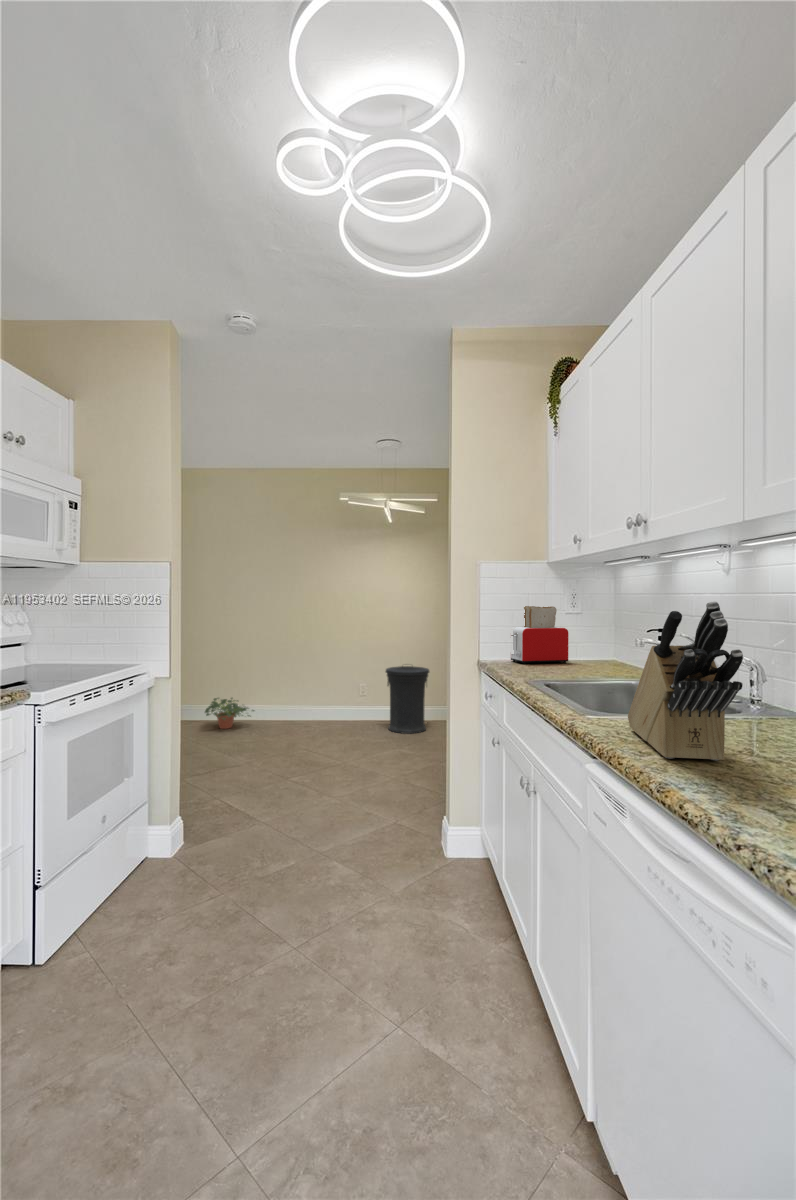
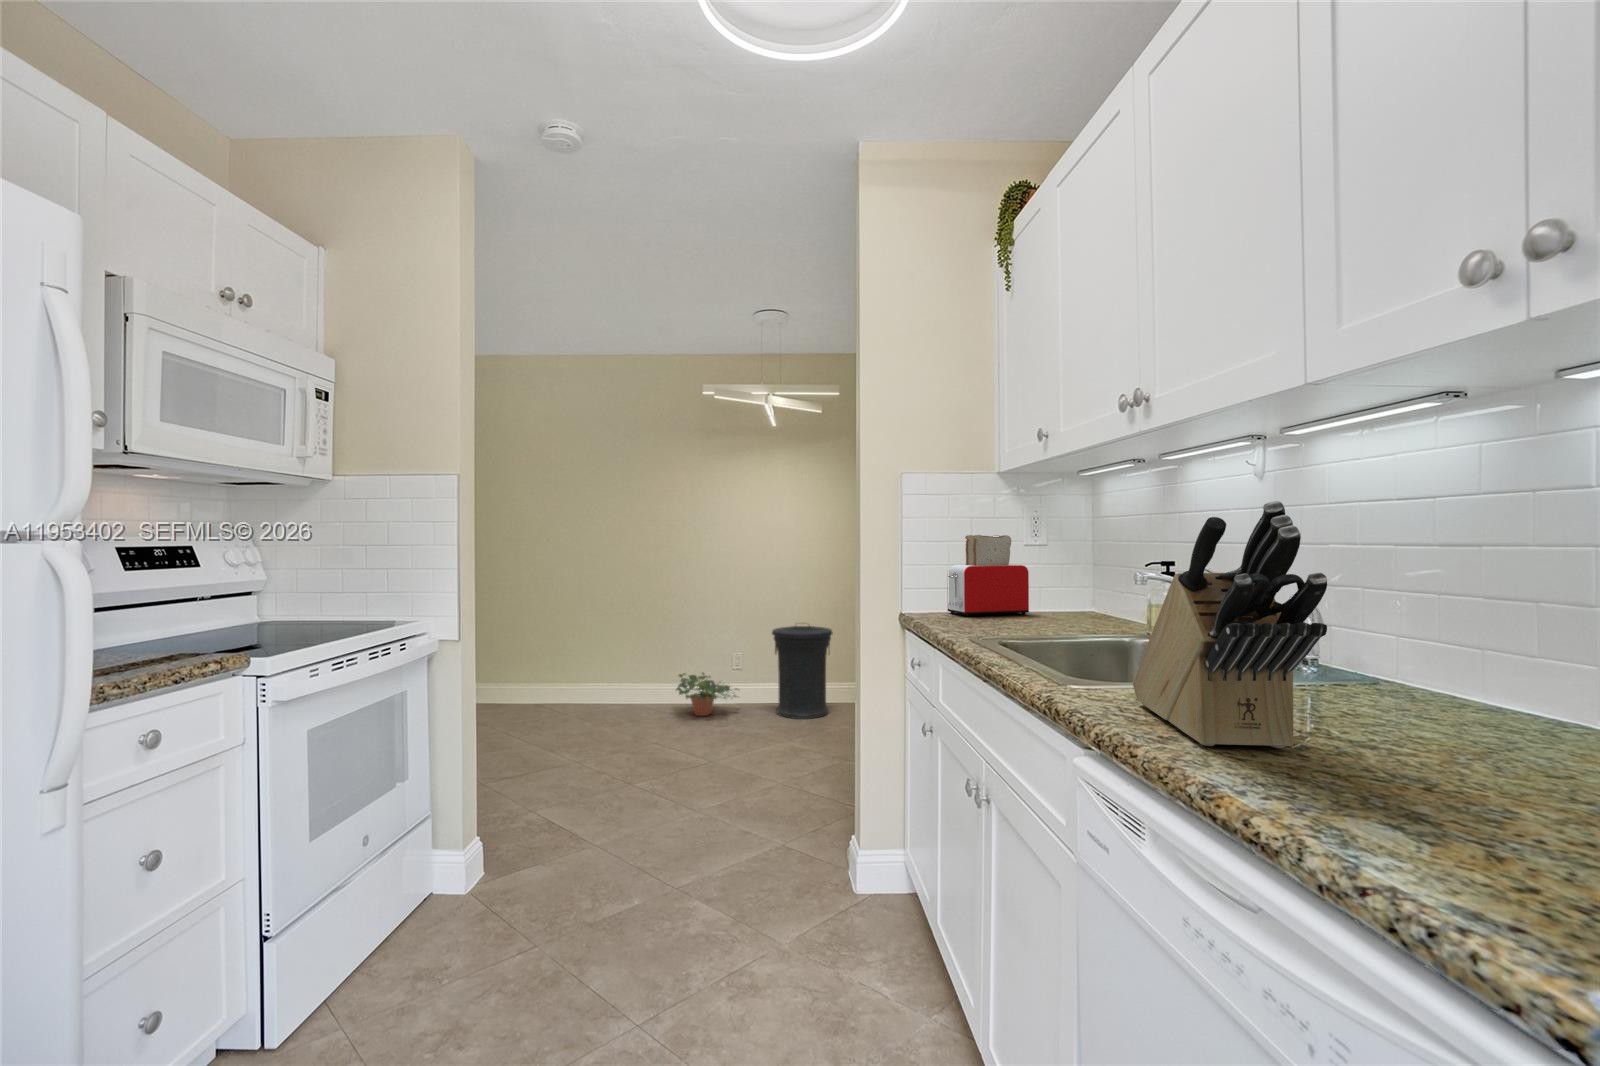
potted plant: present [205,698,254,729] -> present [676,672,737,716]

